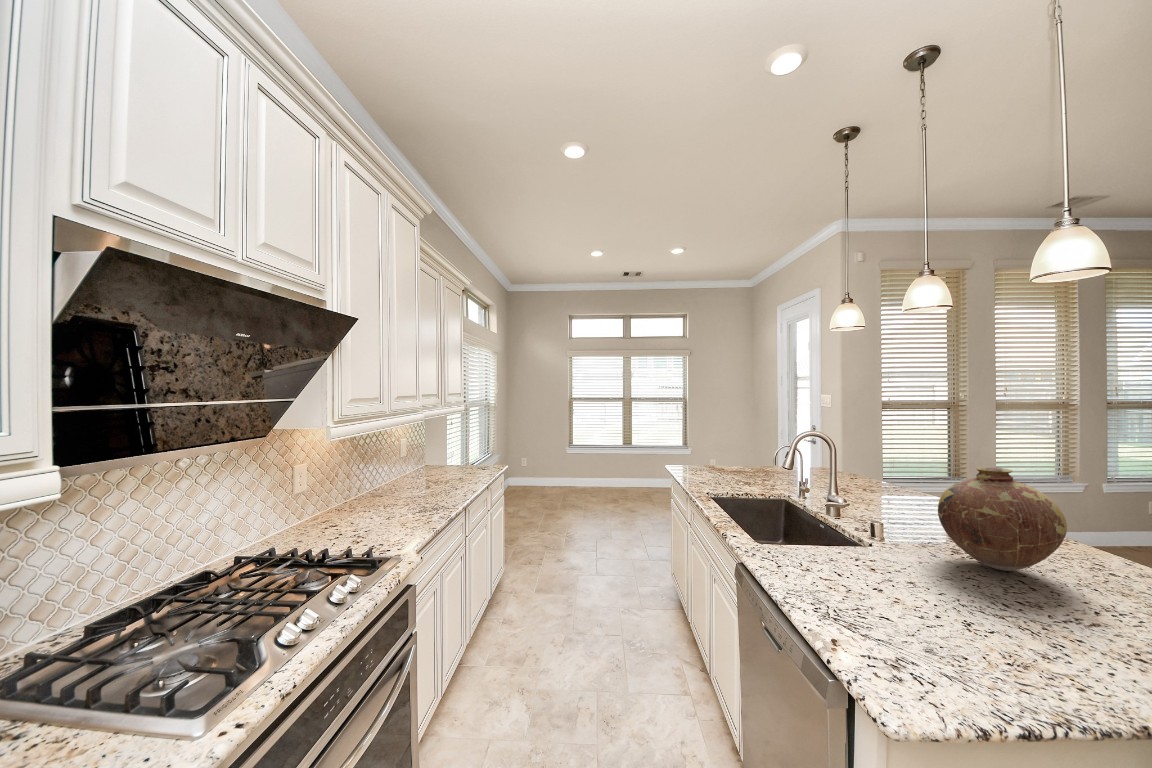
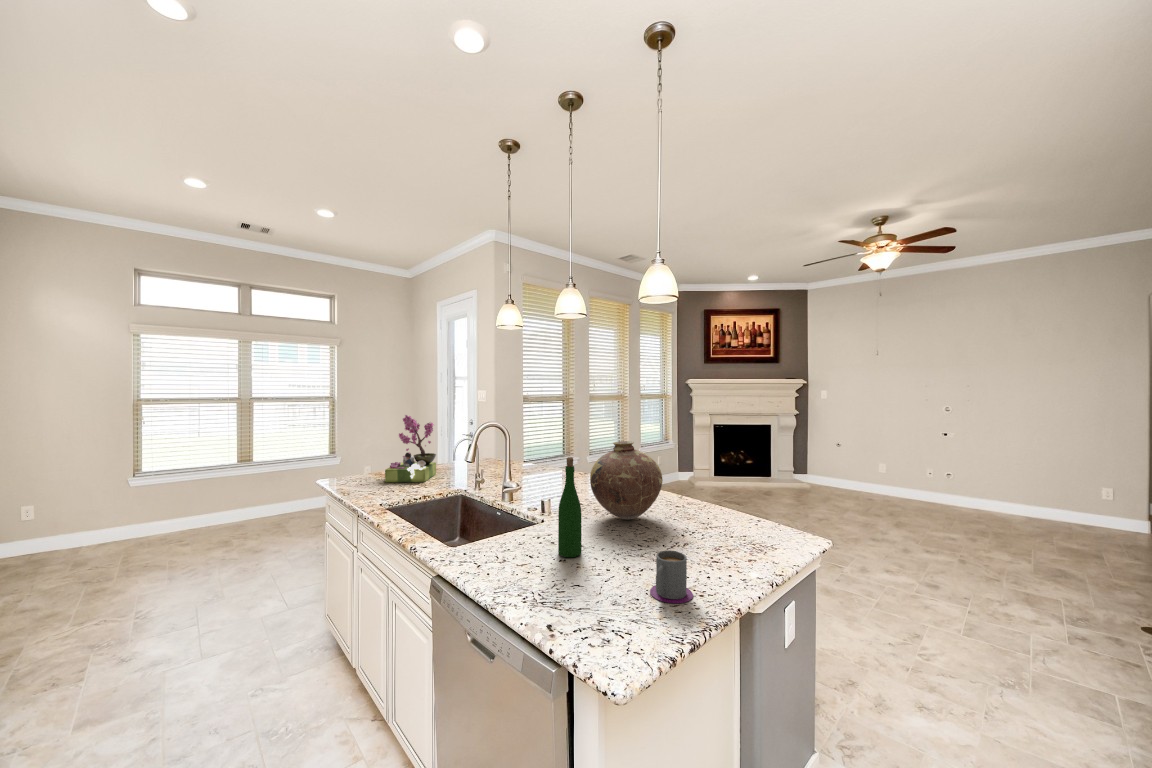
flower arrangement: none [717,416,766,481] -> present [385,415,436,482]
wine bottle: none [874,476,906,589] -> present [558,457,582,557]
mug: none [990,612,1067,688] -> present [650,551,693,603]

